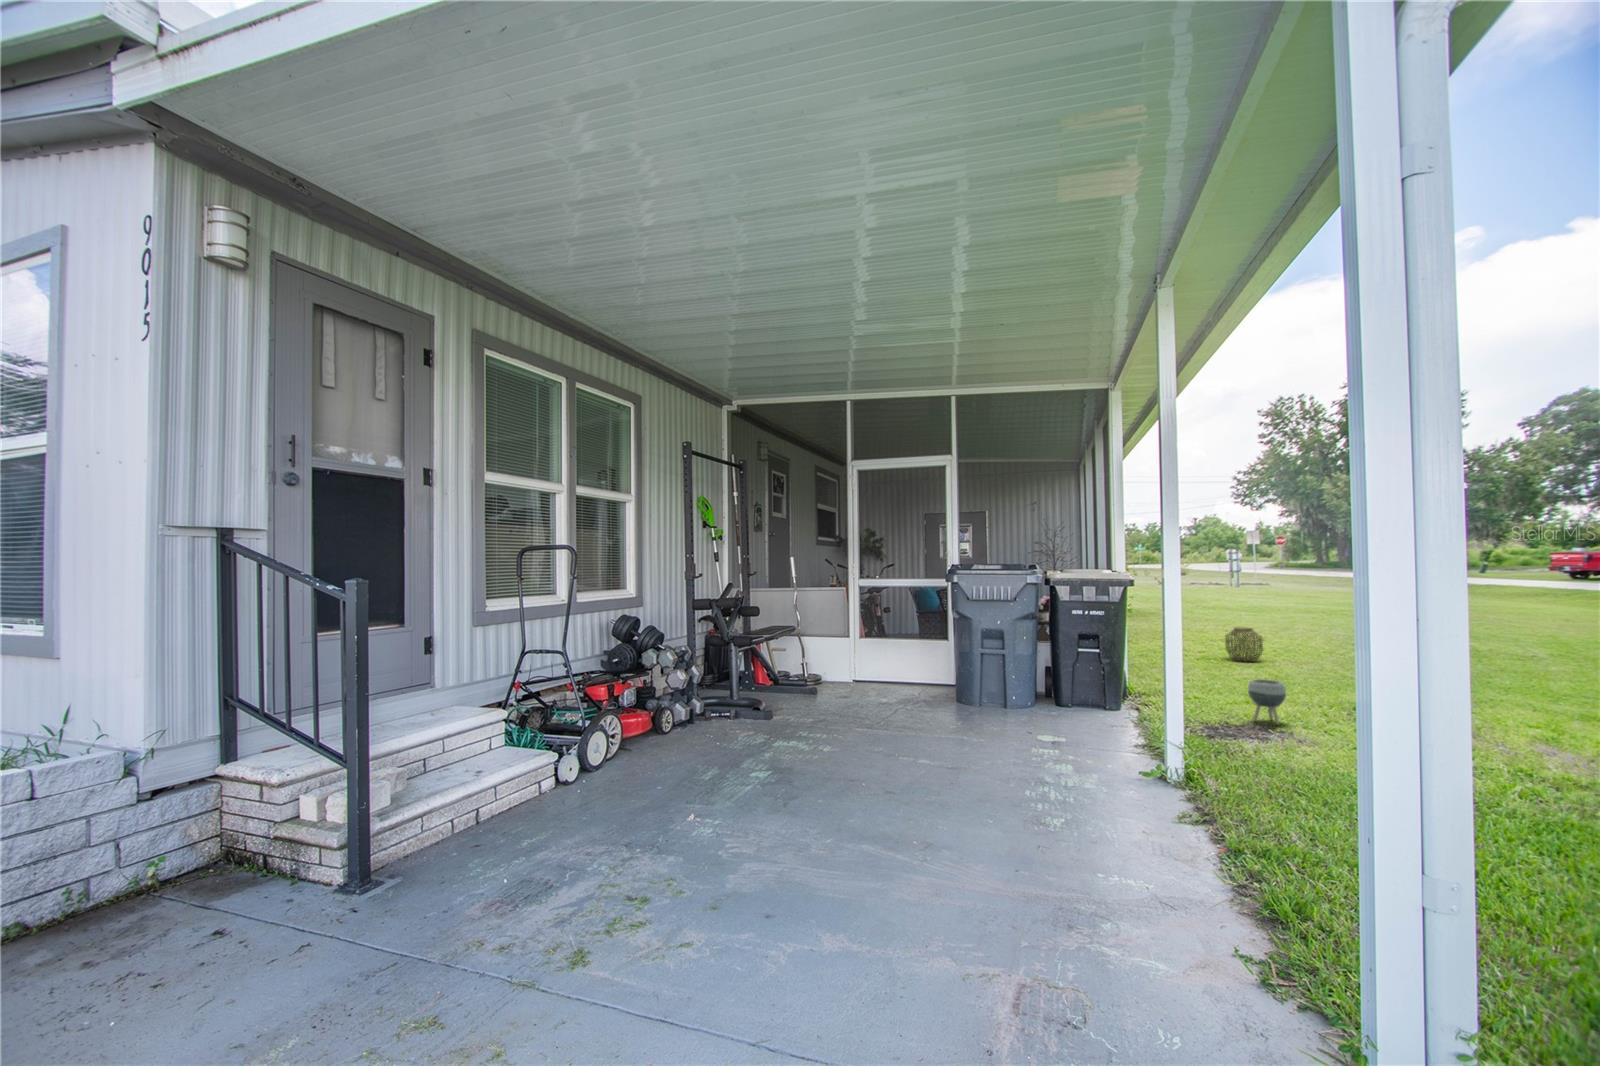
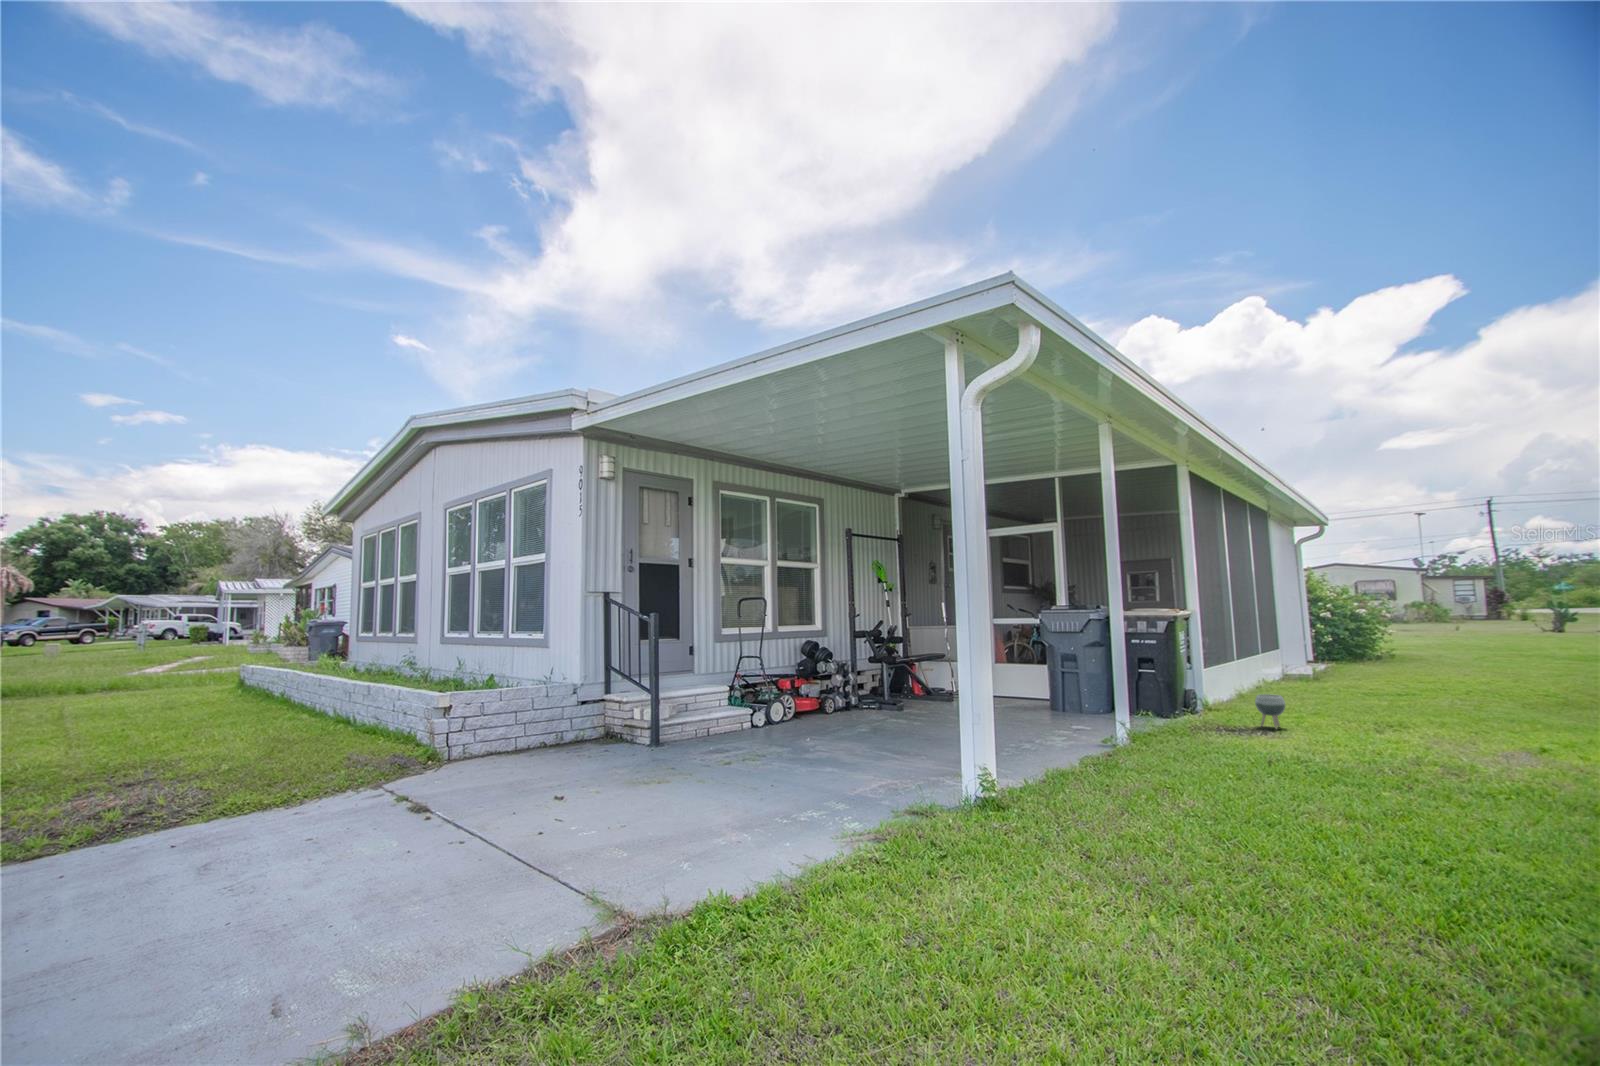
woven basket: present [1225,627,1263,662] -> none [1357,664,1397,697]

